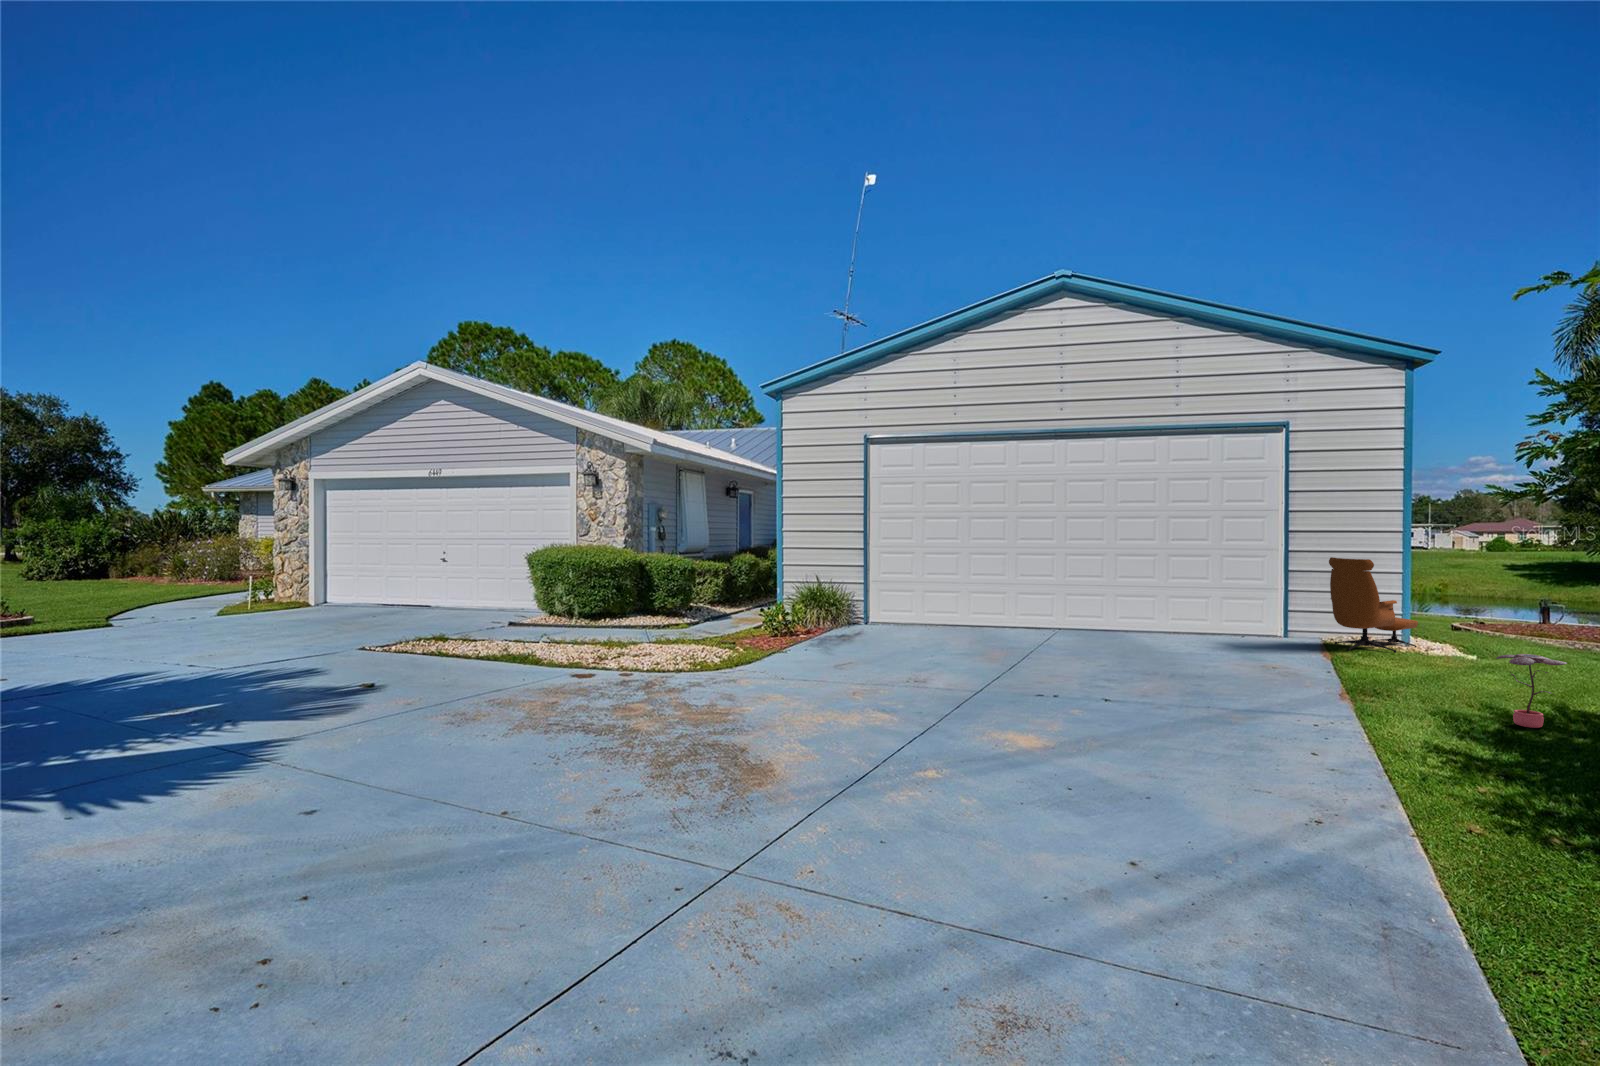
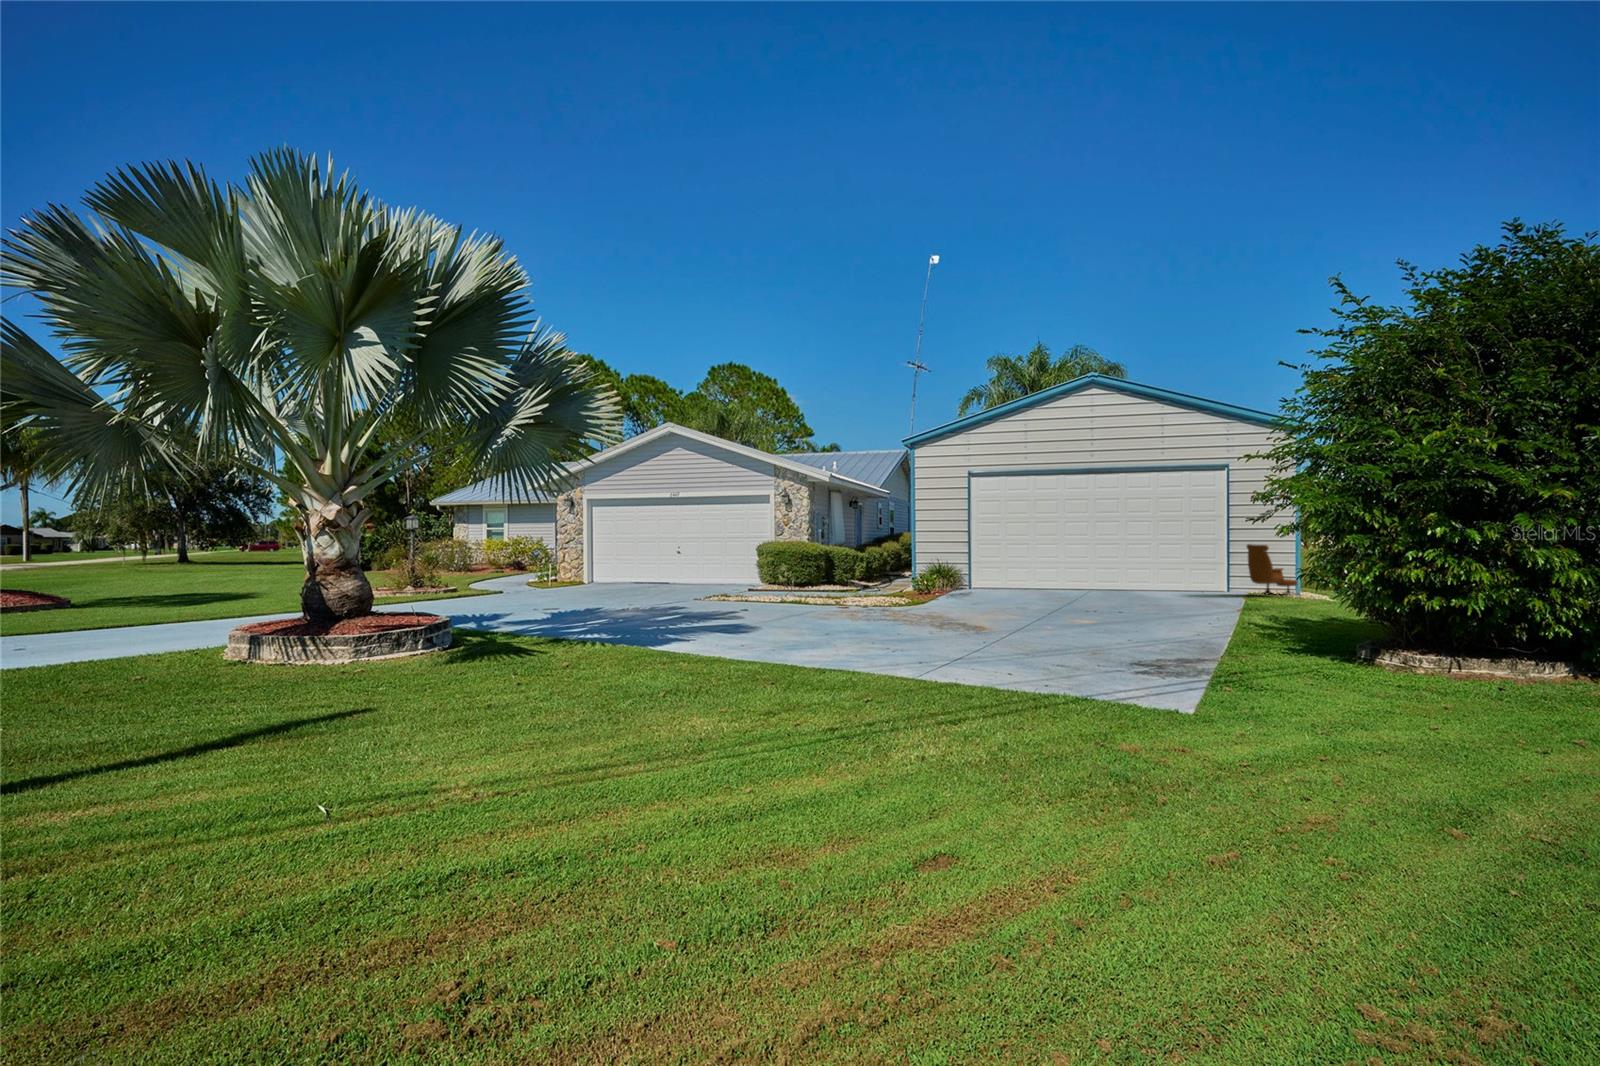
potted plant: present [1496,654,1567,728] -> none [1291,584,1318,616]

